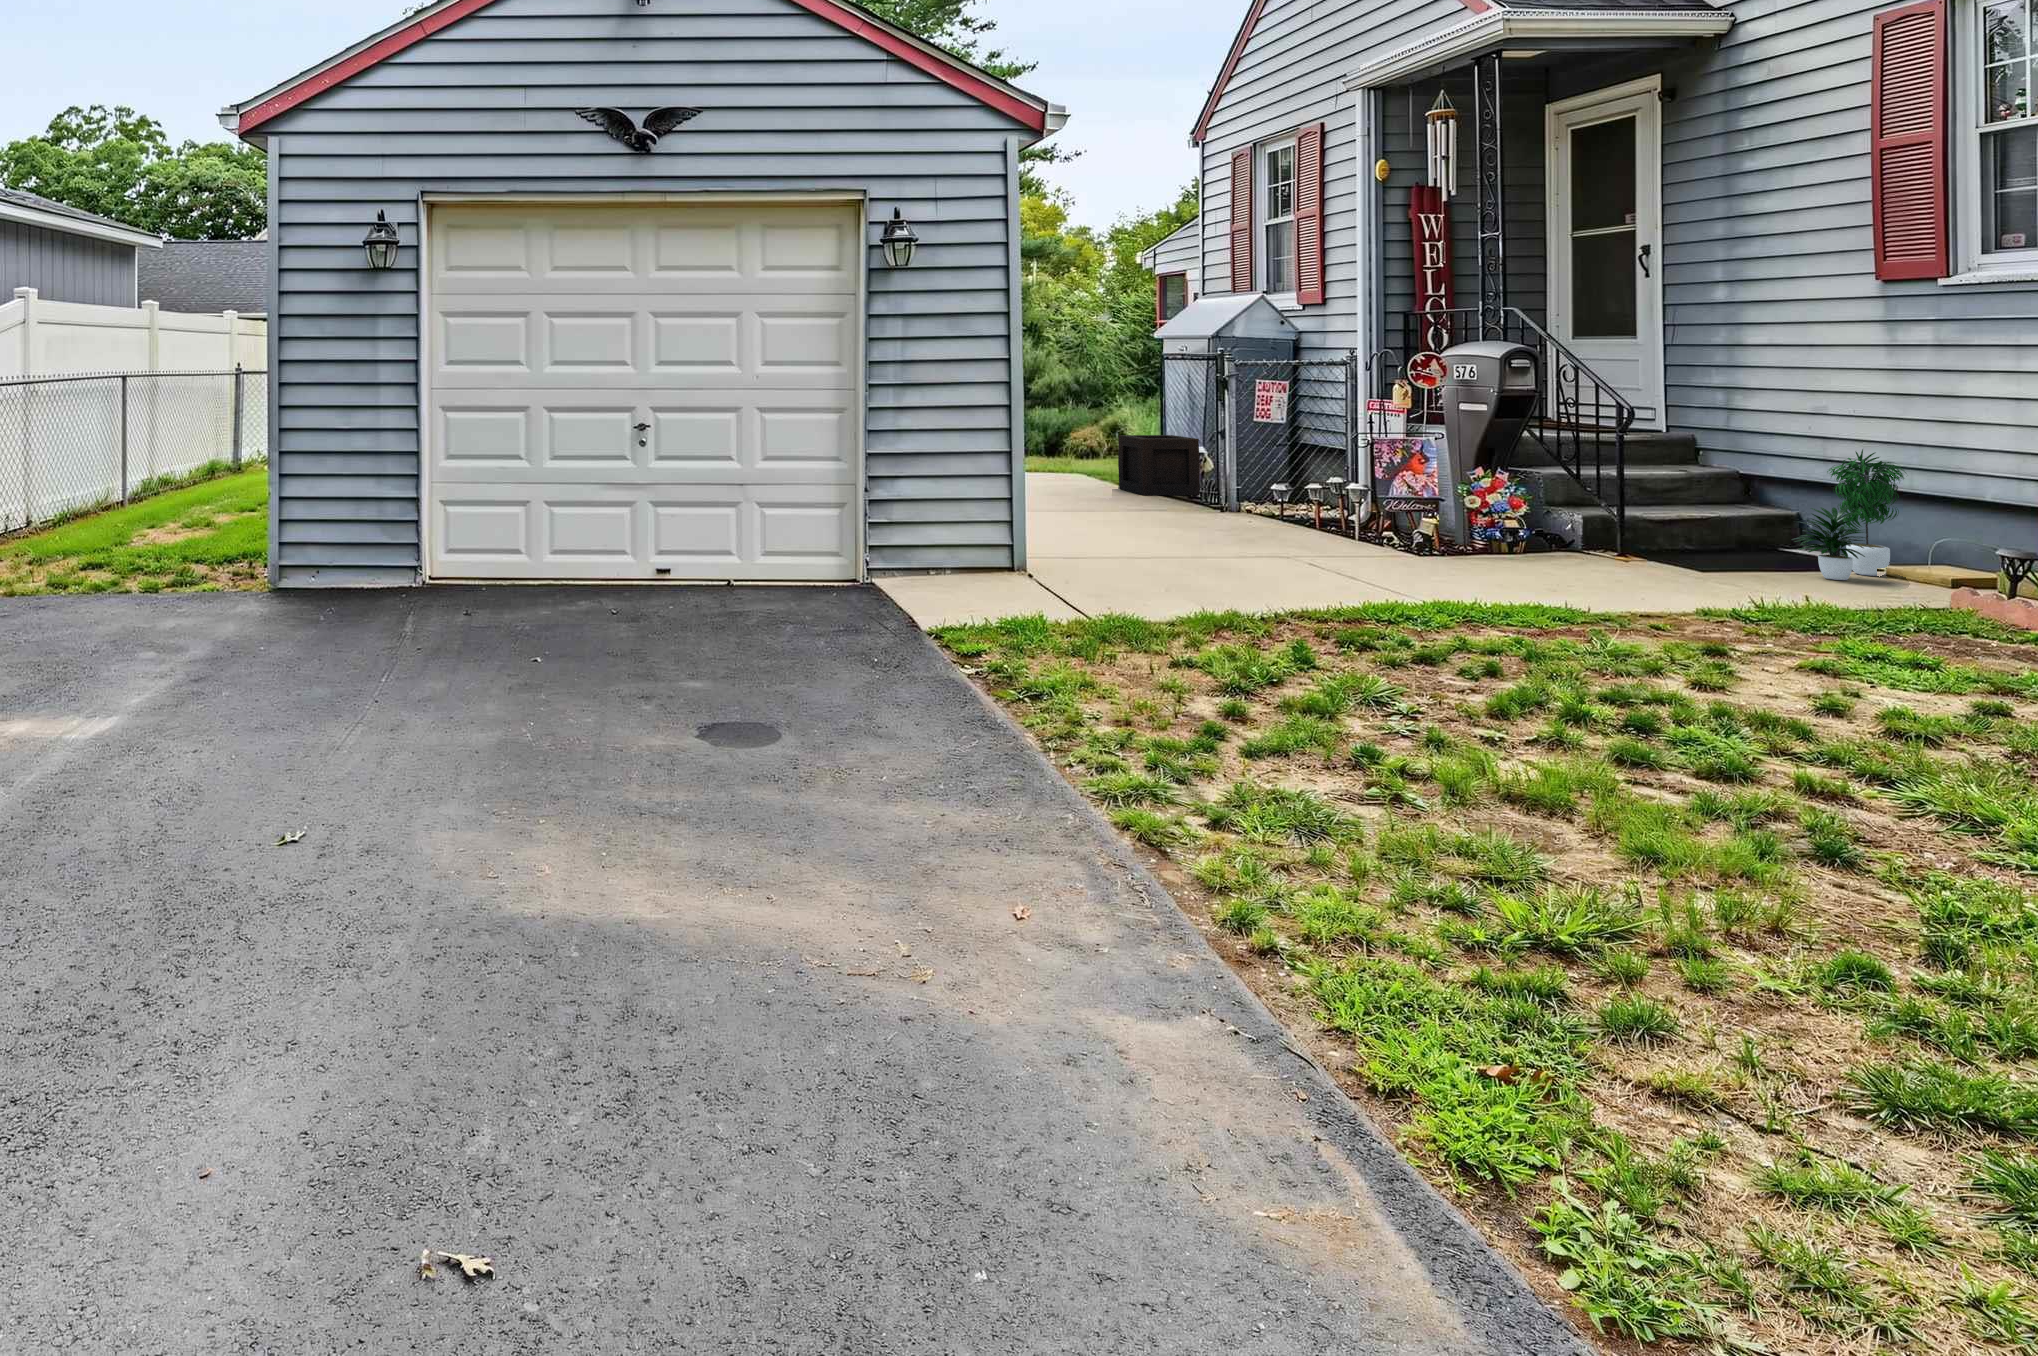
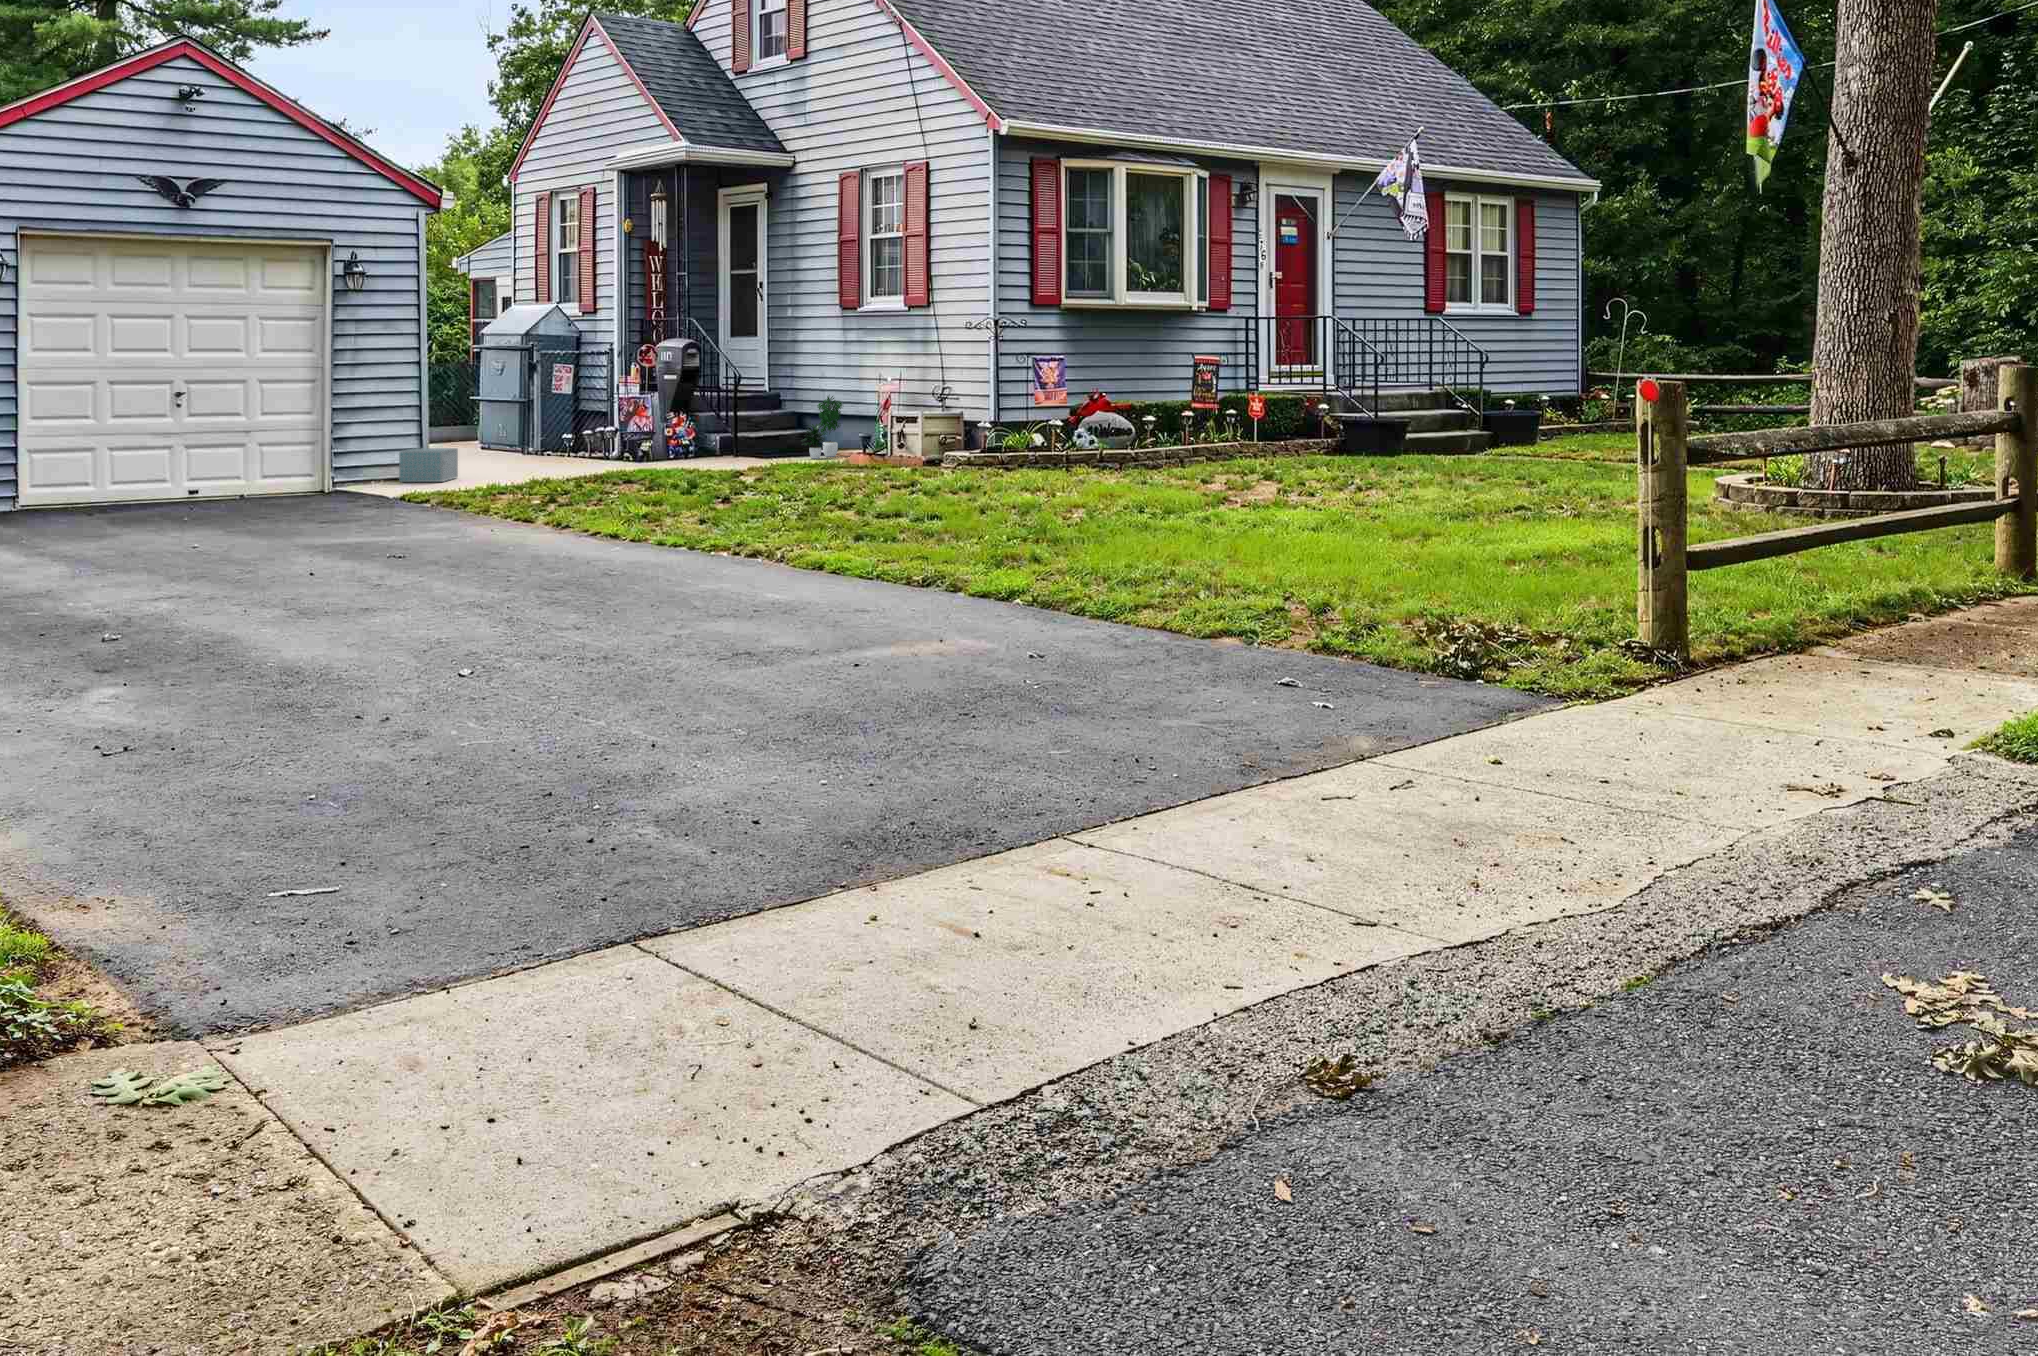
wooden crate: present [1118,435,1200,495] -> none [456,407,514,451]
storage box: none [969,512,1072,578] -> present [399,448,458,482]

